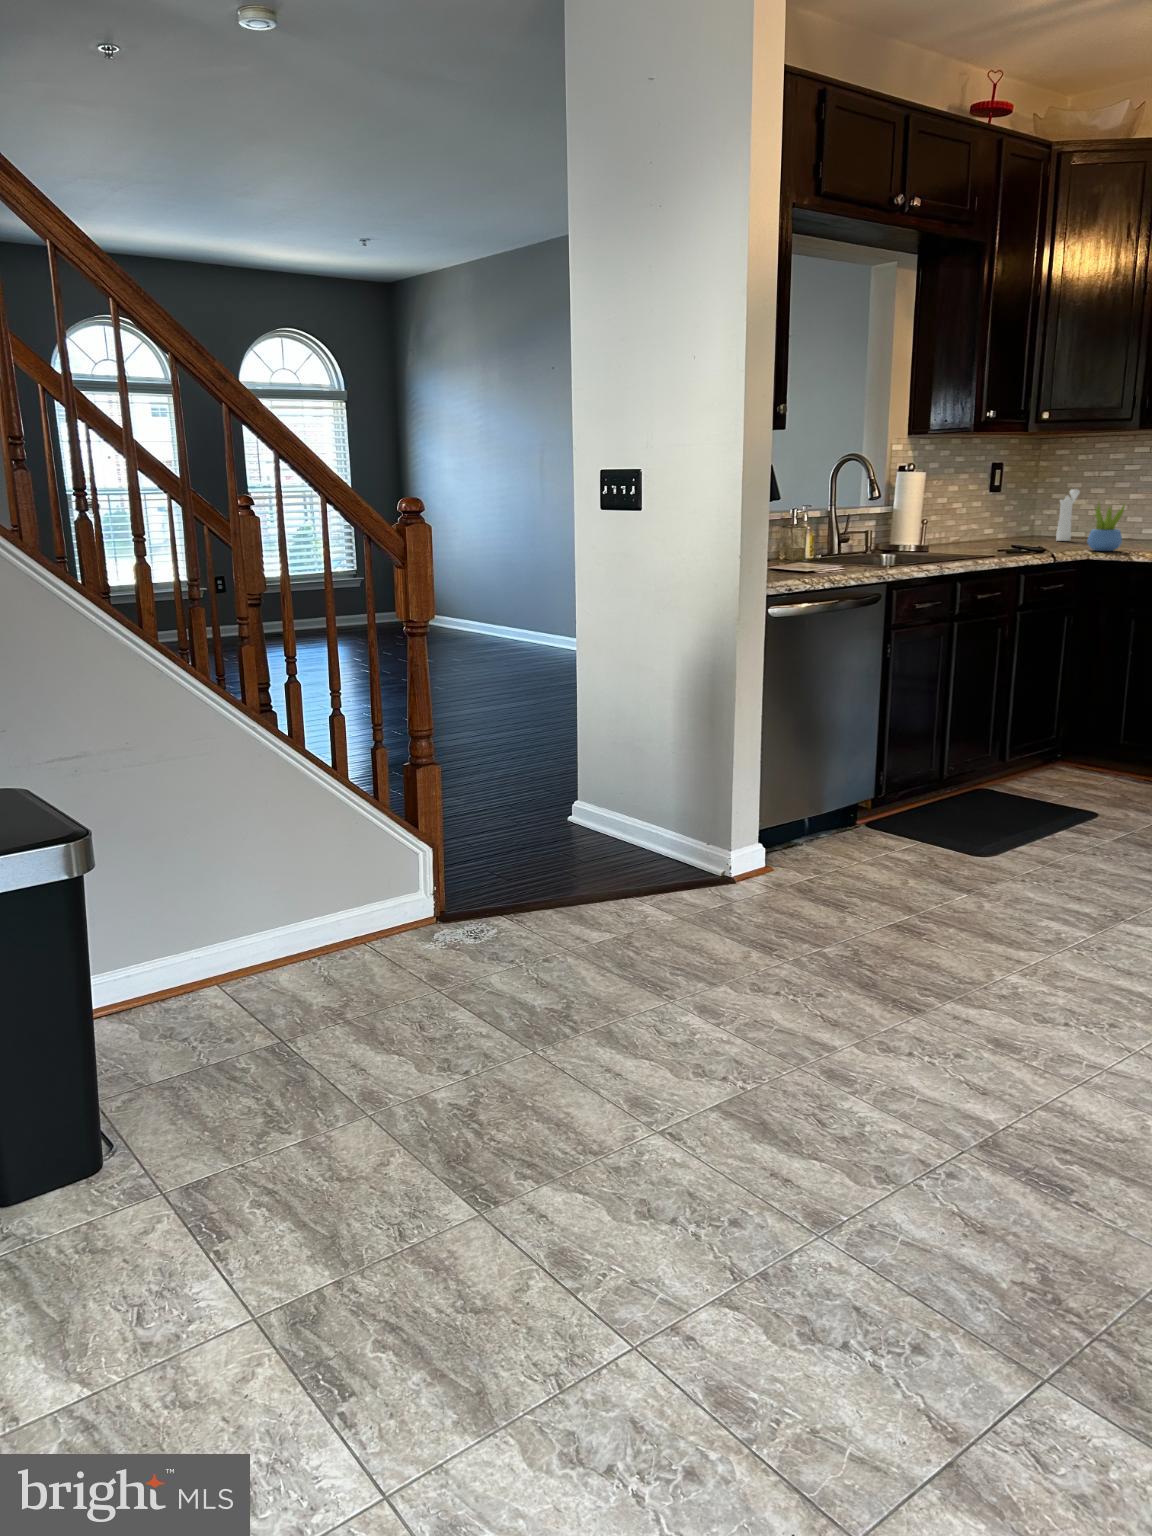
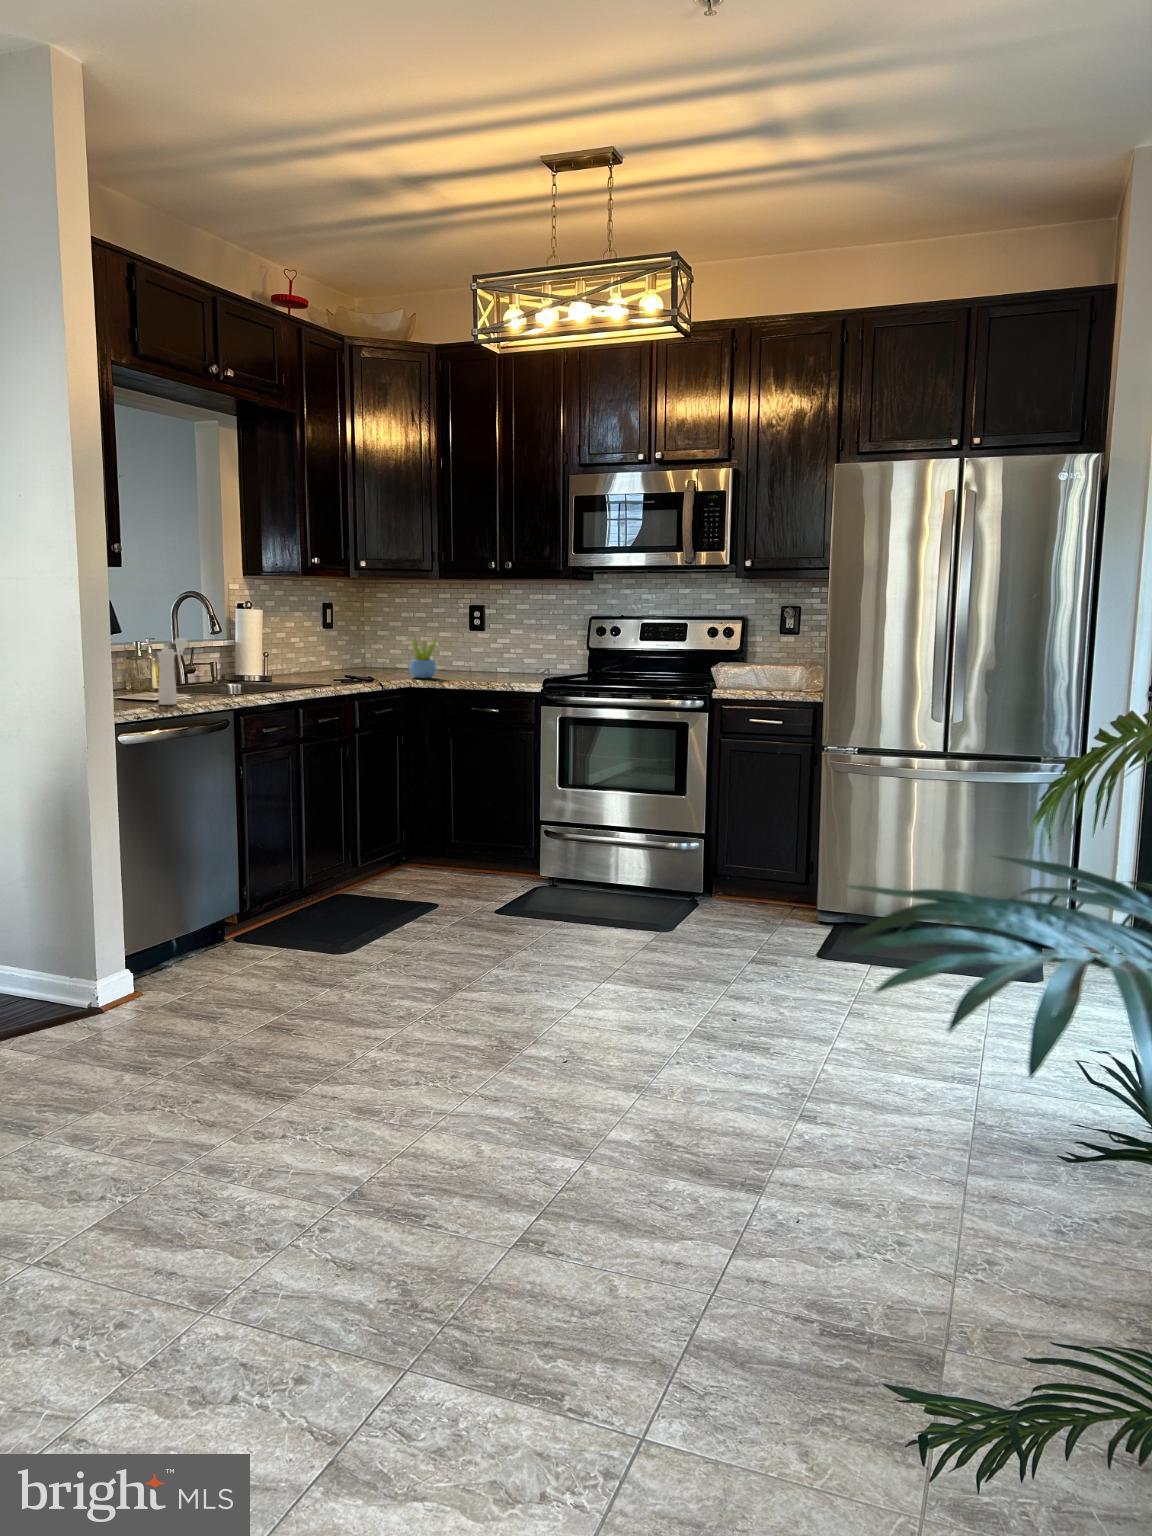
pepper mill: present [1056,489,1080,541] -> present [157,638,187,705]

